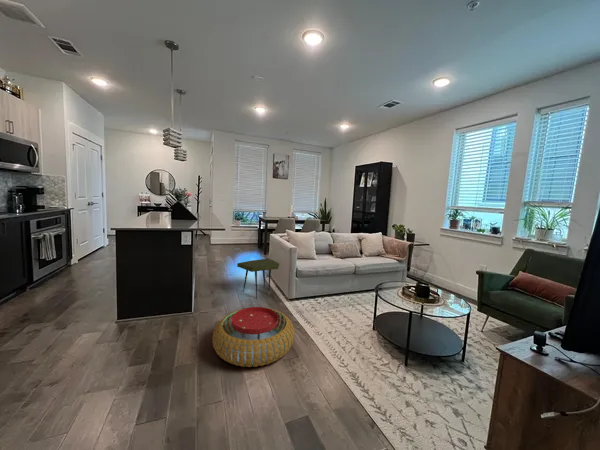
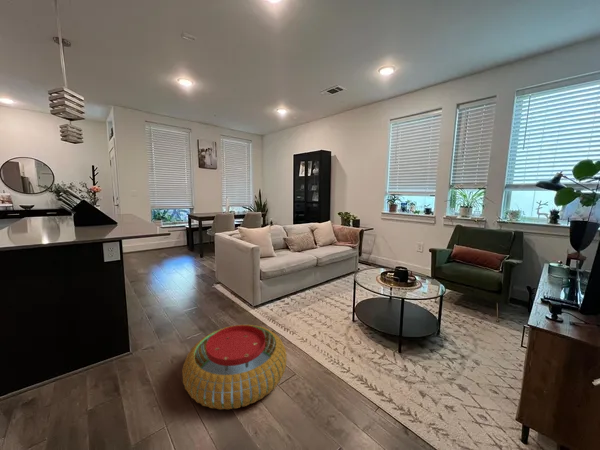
side table: present [237,258,279,298] -> none [182,263,236,313]

